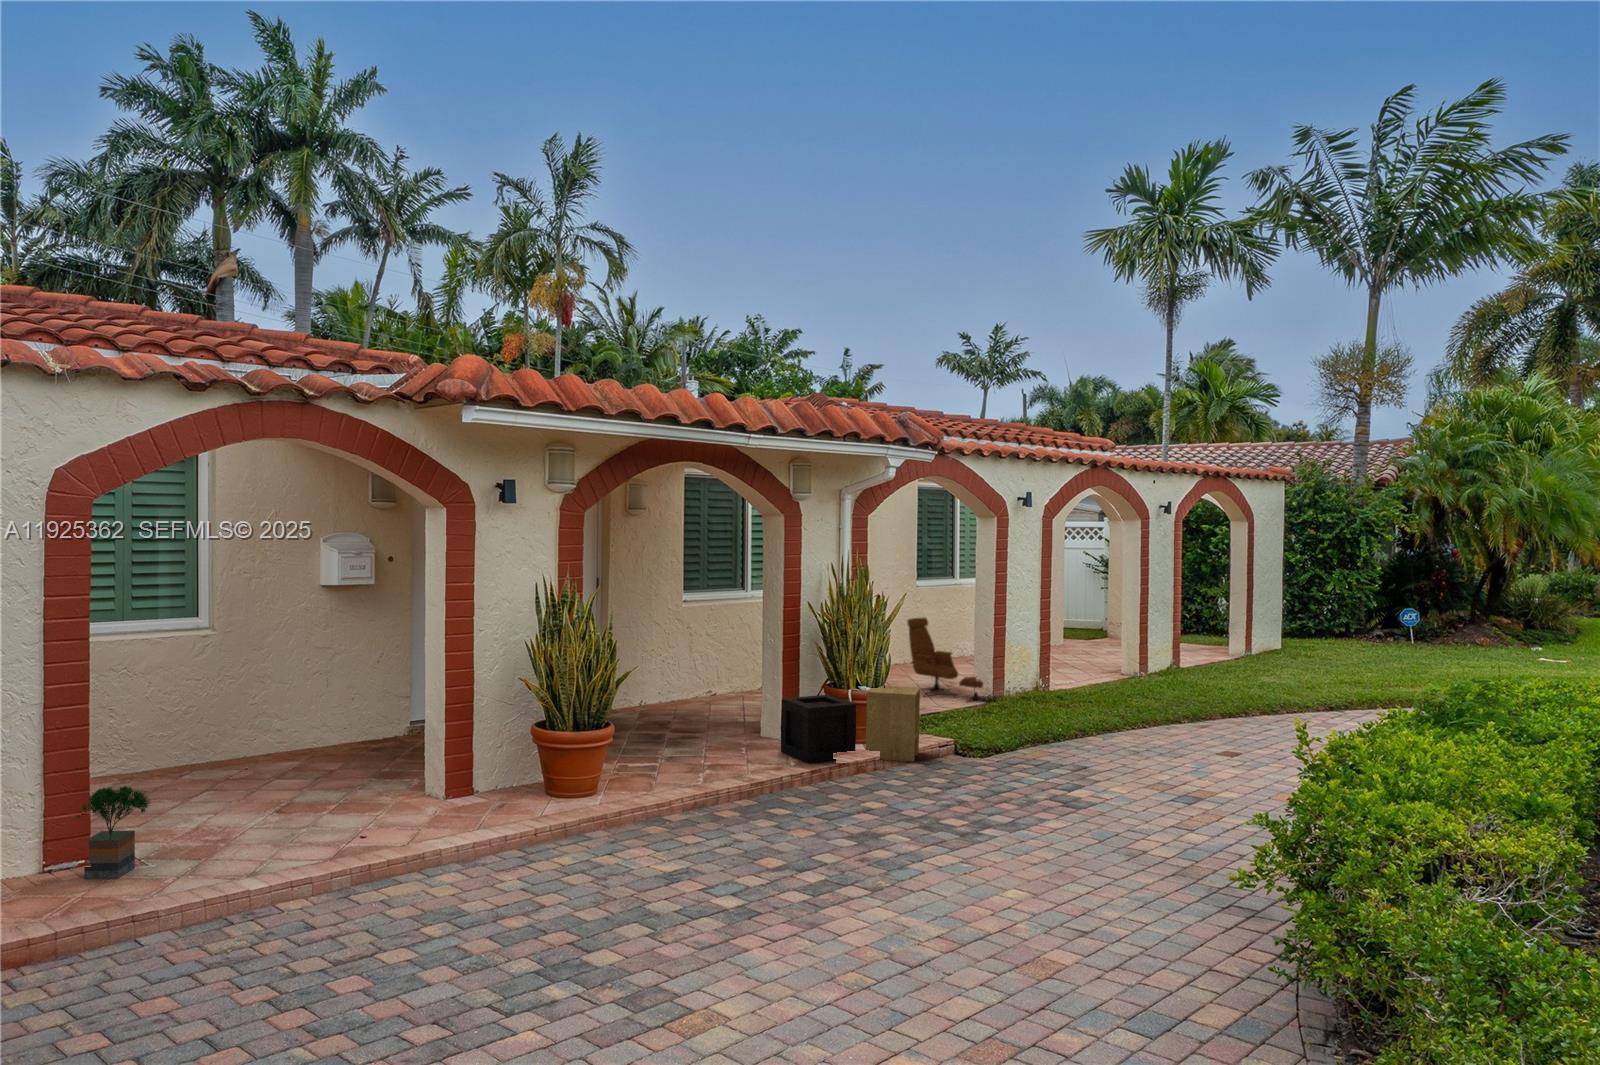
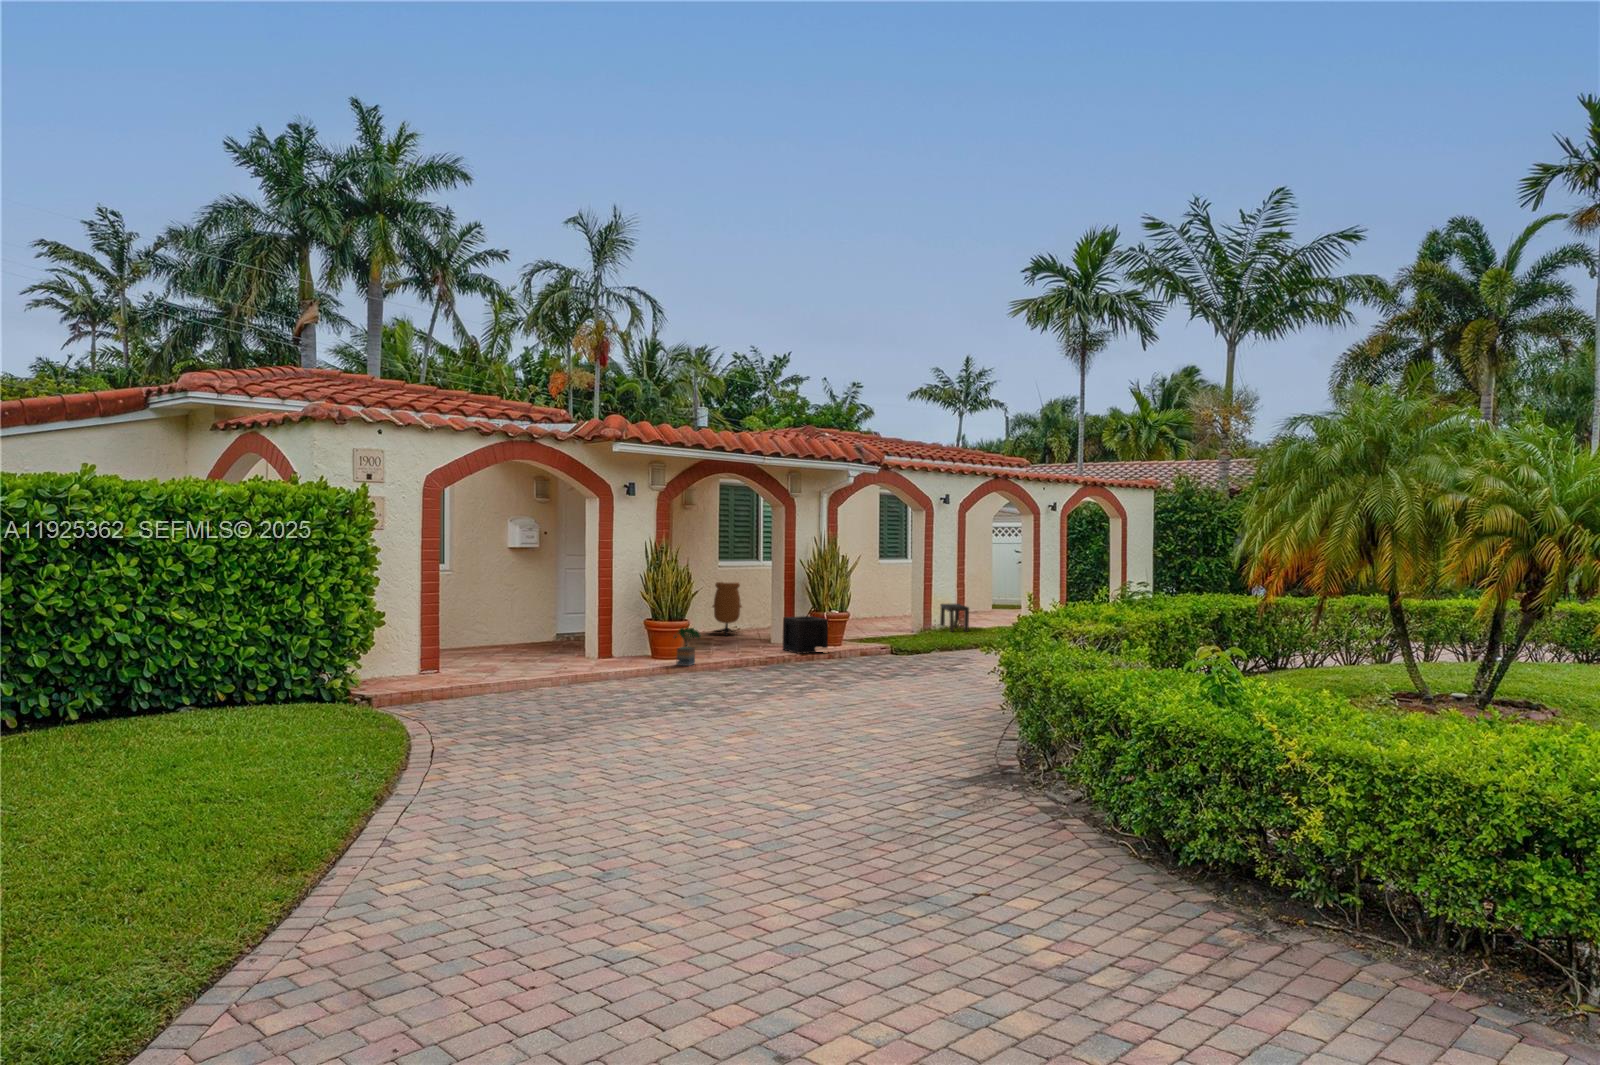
lounge chair: present [907,618,986,701] -> present [712,582,742,635]
bench: none [1013,651,1059,696] -> present [940,604,969,632]
side table: present [866,686,920,762] -> none [834,610,868,654]
potted tree: present [75,786,150,879] -> present [673,627,701,666]

